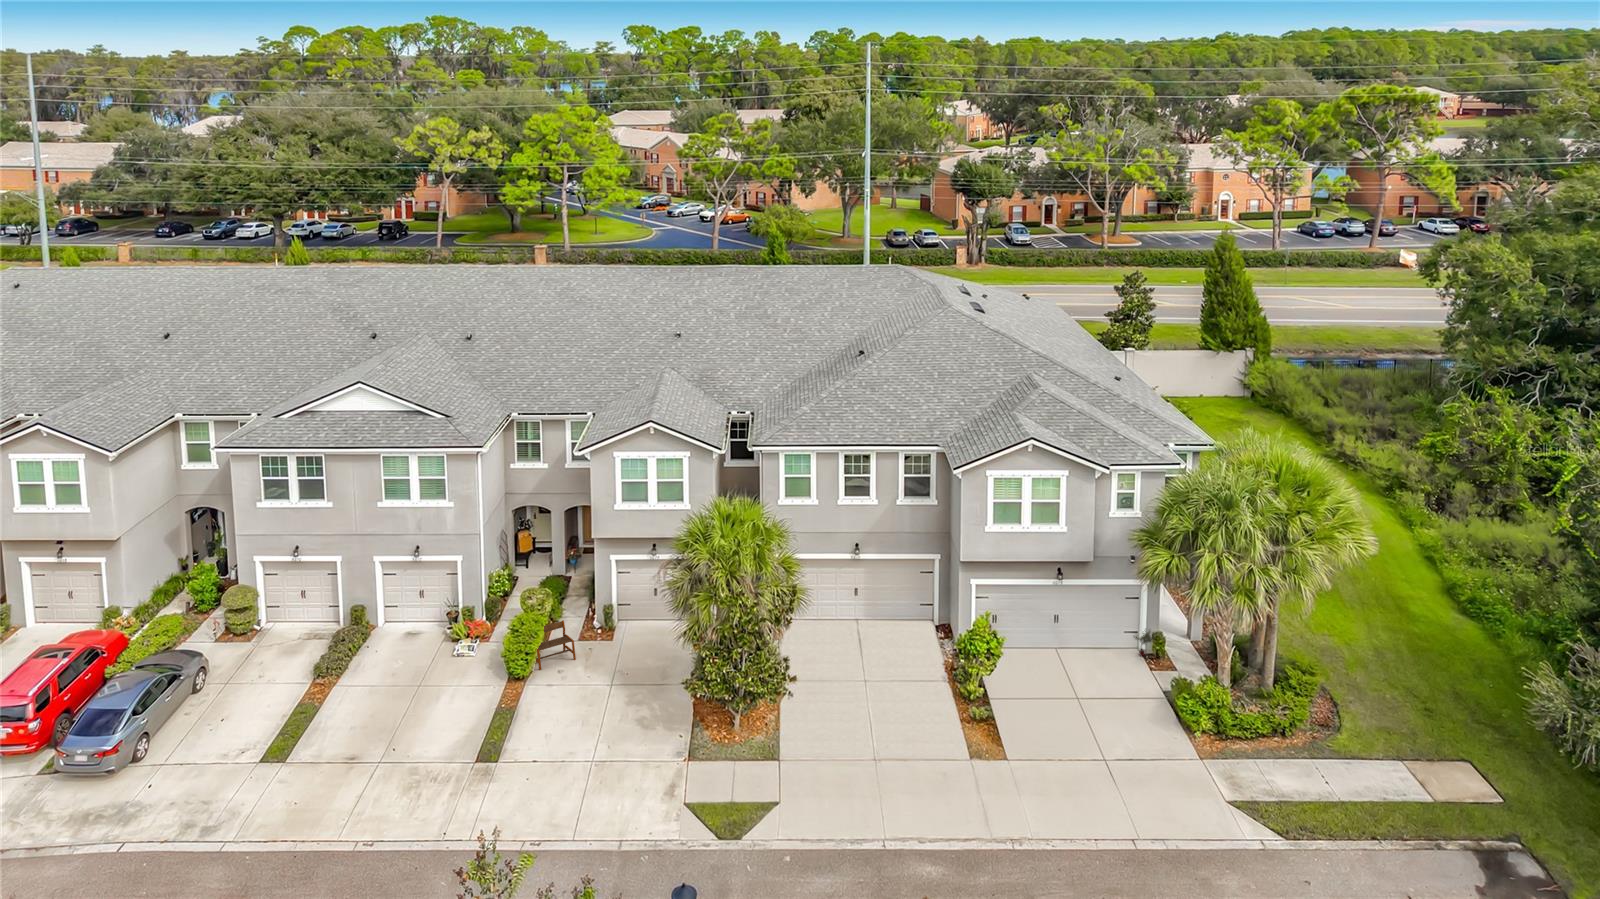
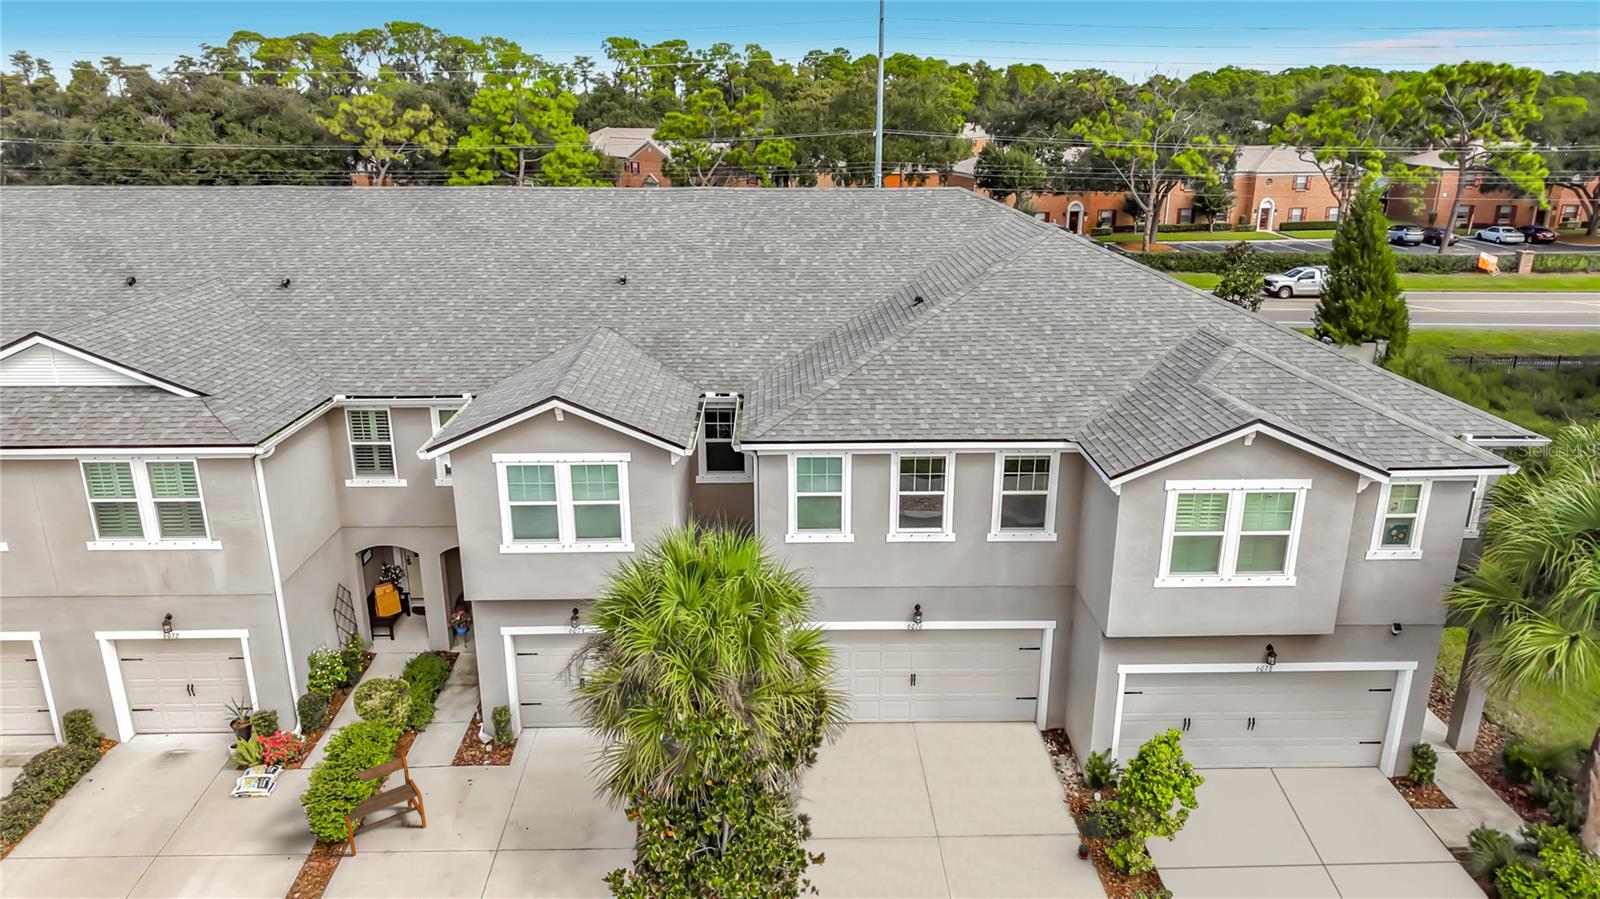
potted tree: present [1134,630,1155,656] -> present [1073,811,1107,859]

